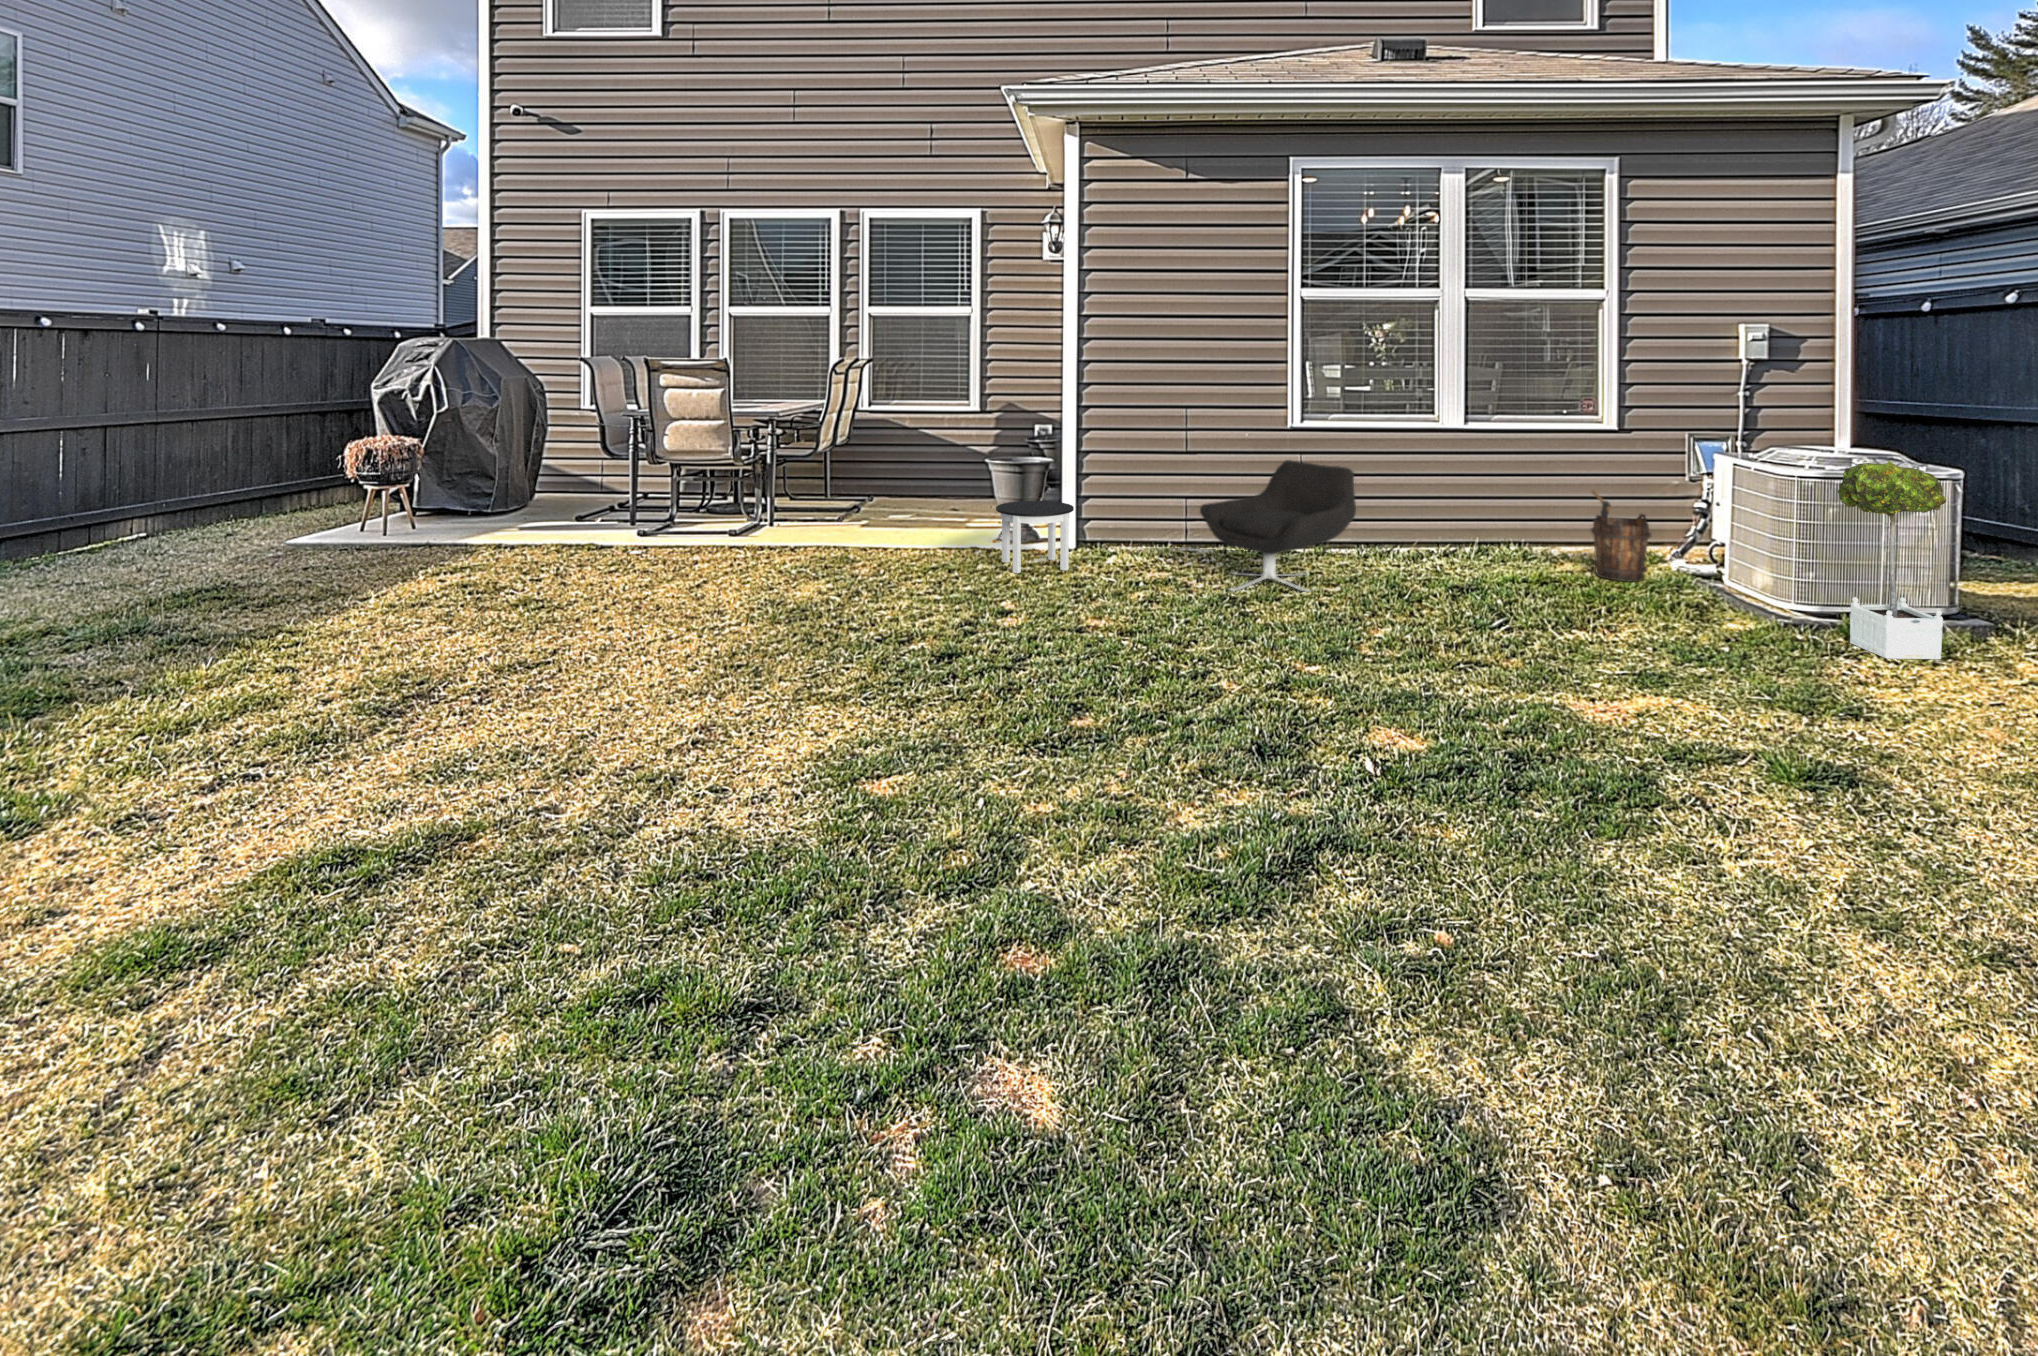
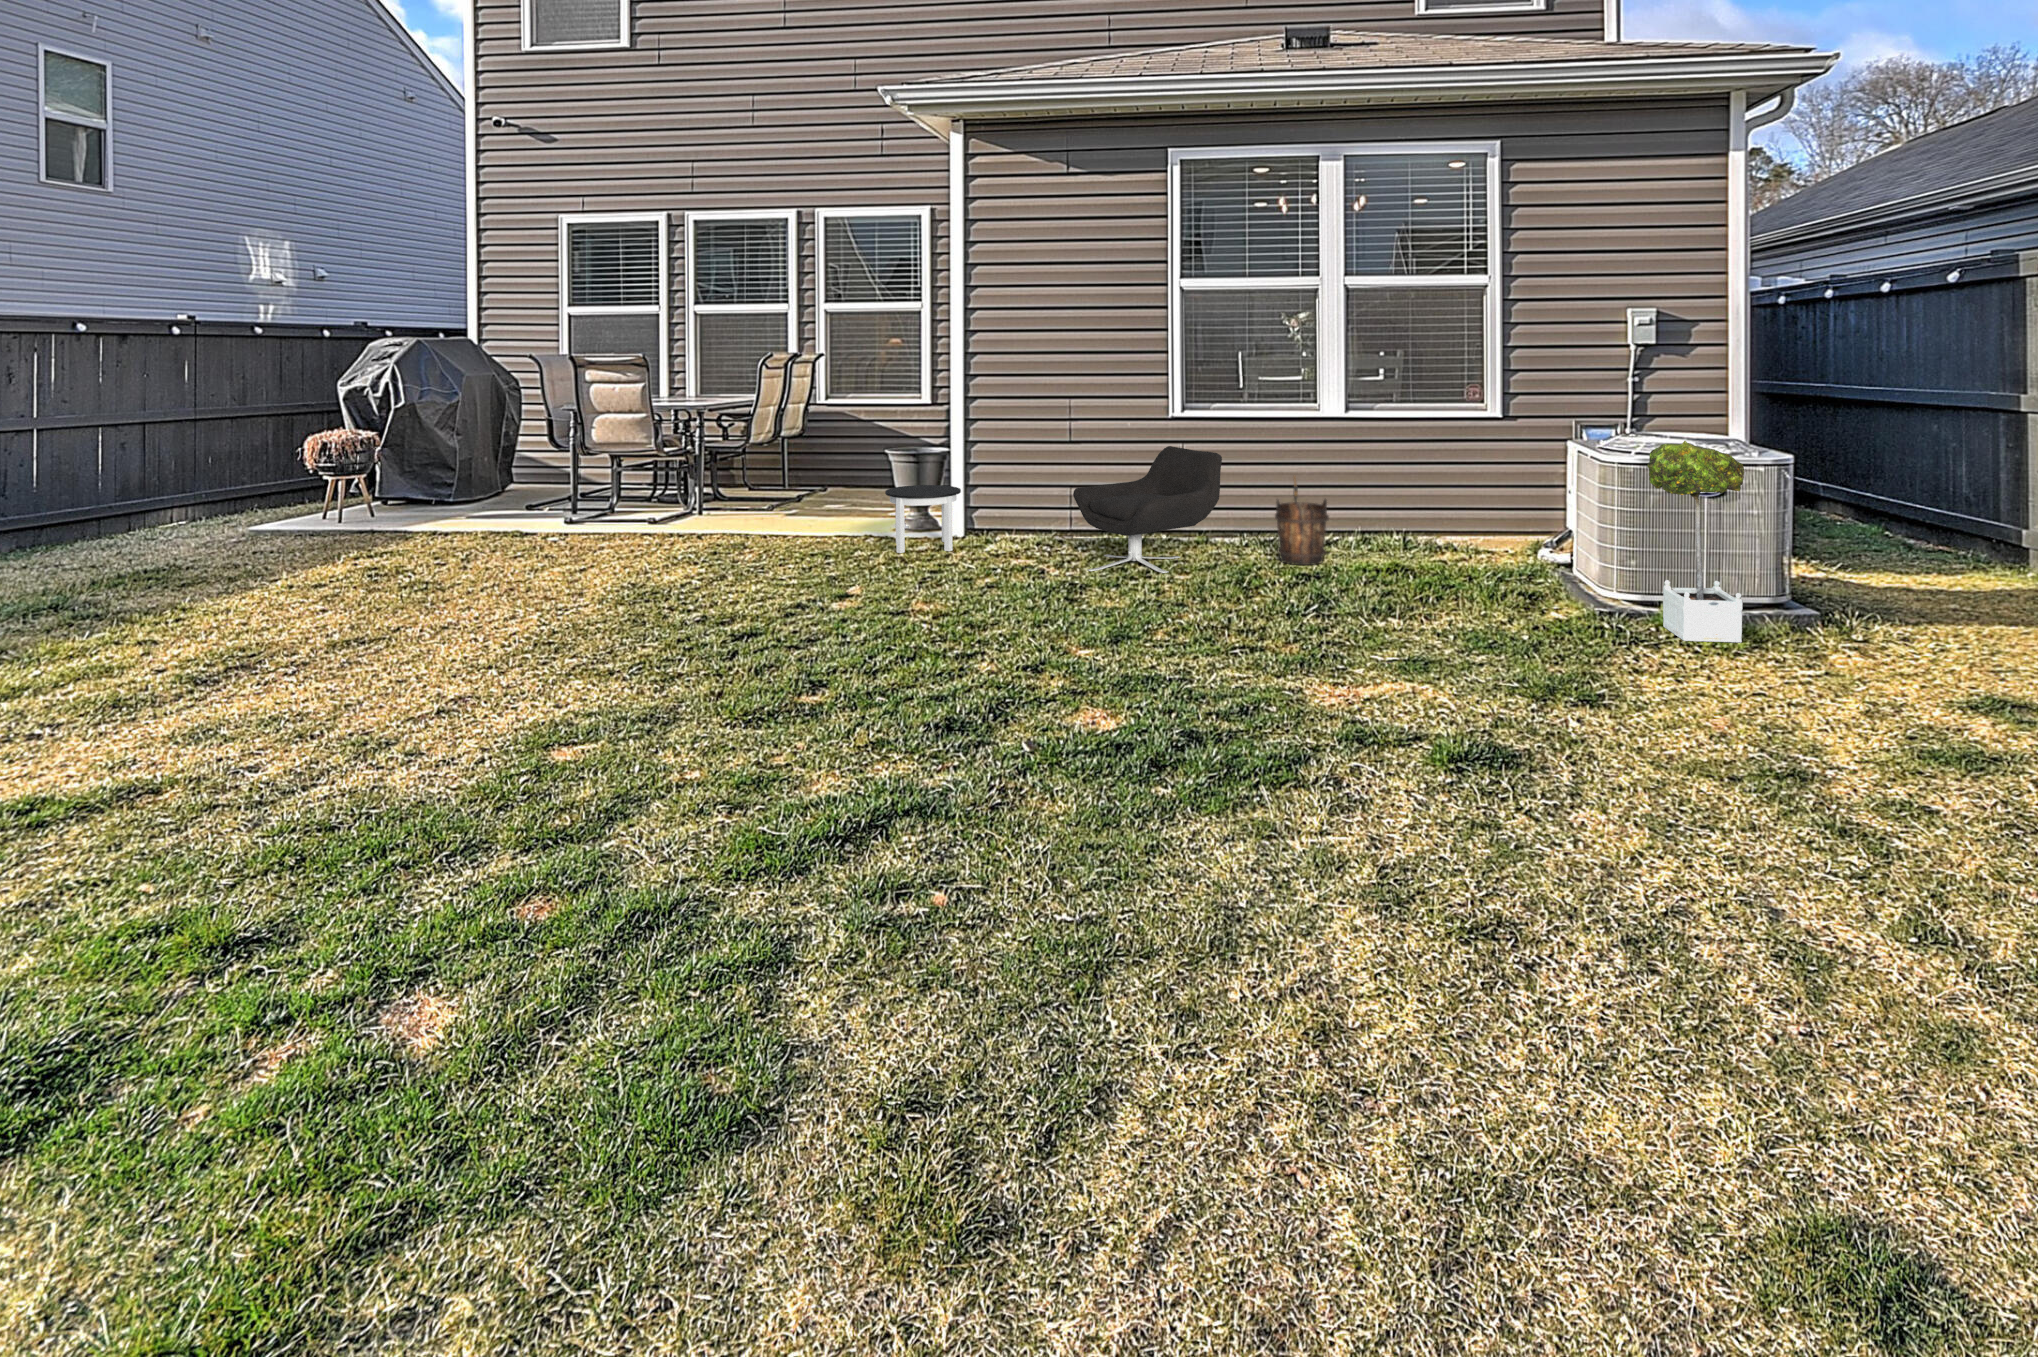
bucket: present [1591,490,1651,582] -> present [1275,476,1329,565]

